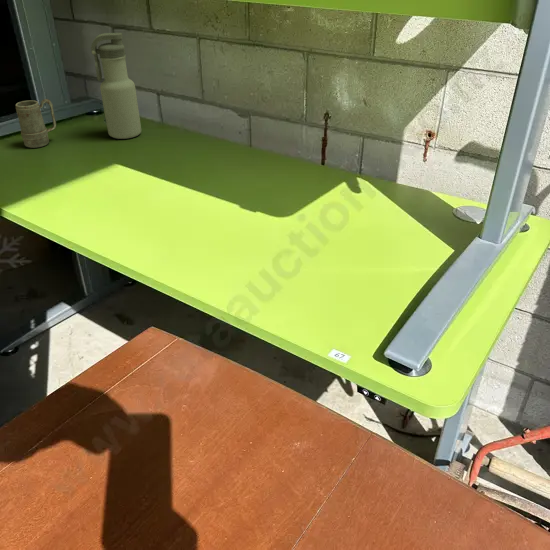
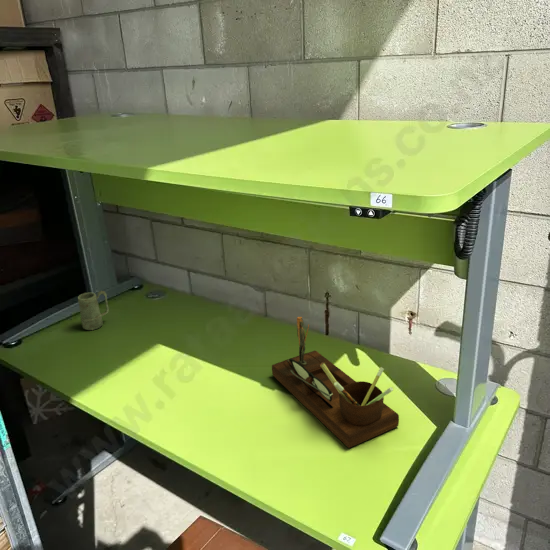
water bottle: present [91,33,141,139] -> none [139,238,177,318]
desk organizer: none [254,120,410,271] -> present [272,317,399,448]

